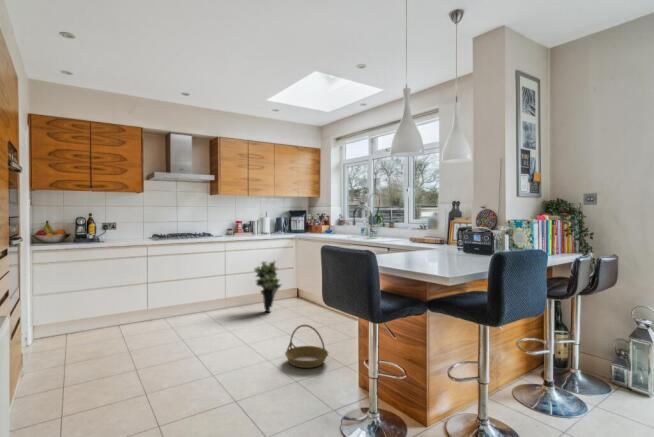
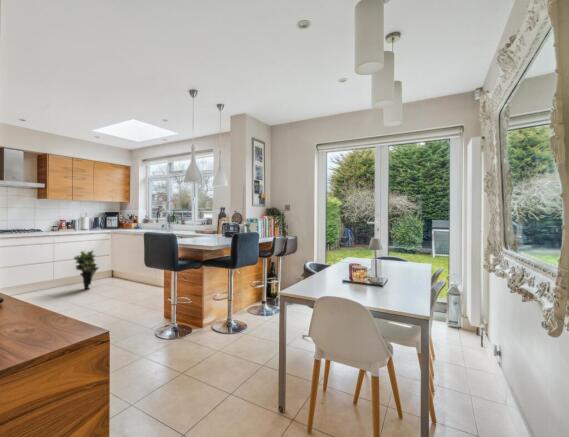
basket: present [285,325,328,368] -> none [106,290,139,318]

